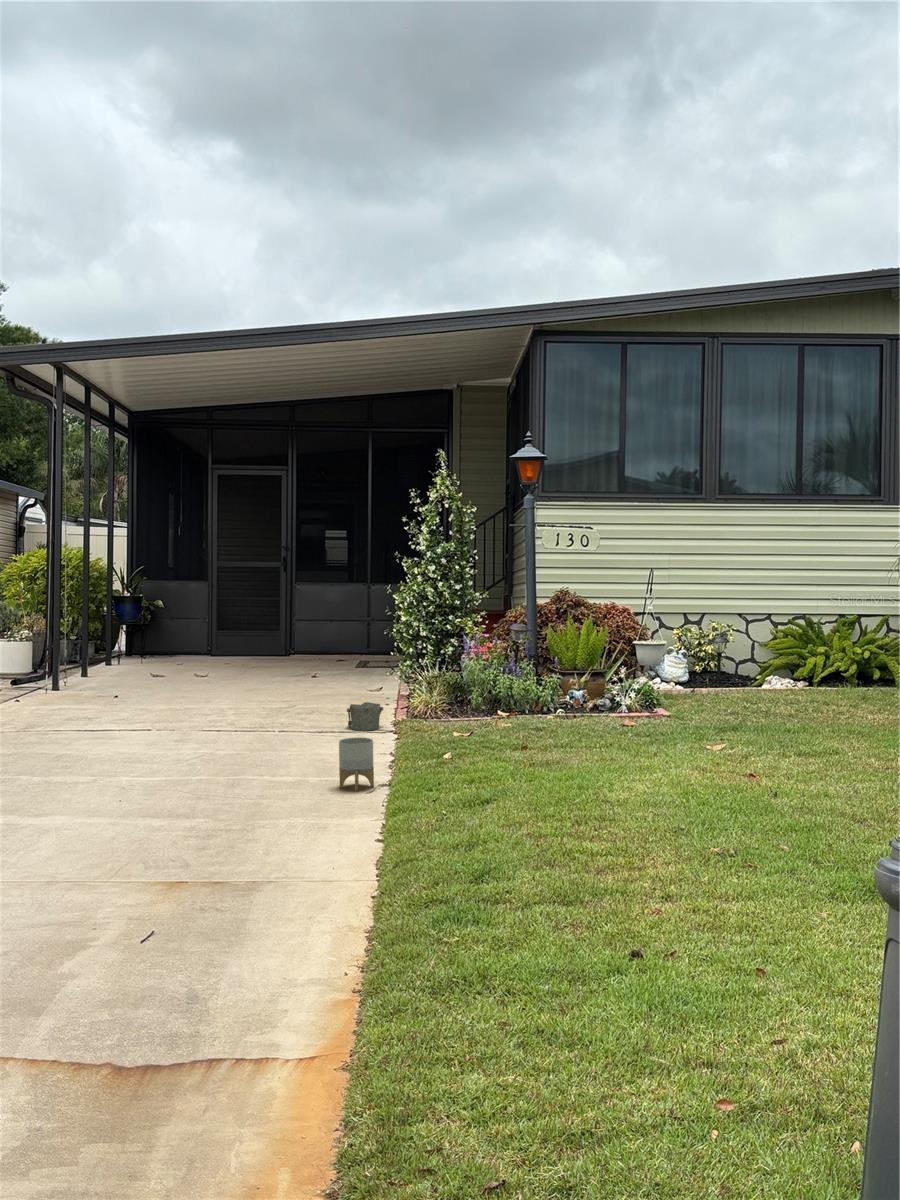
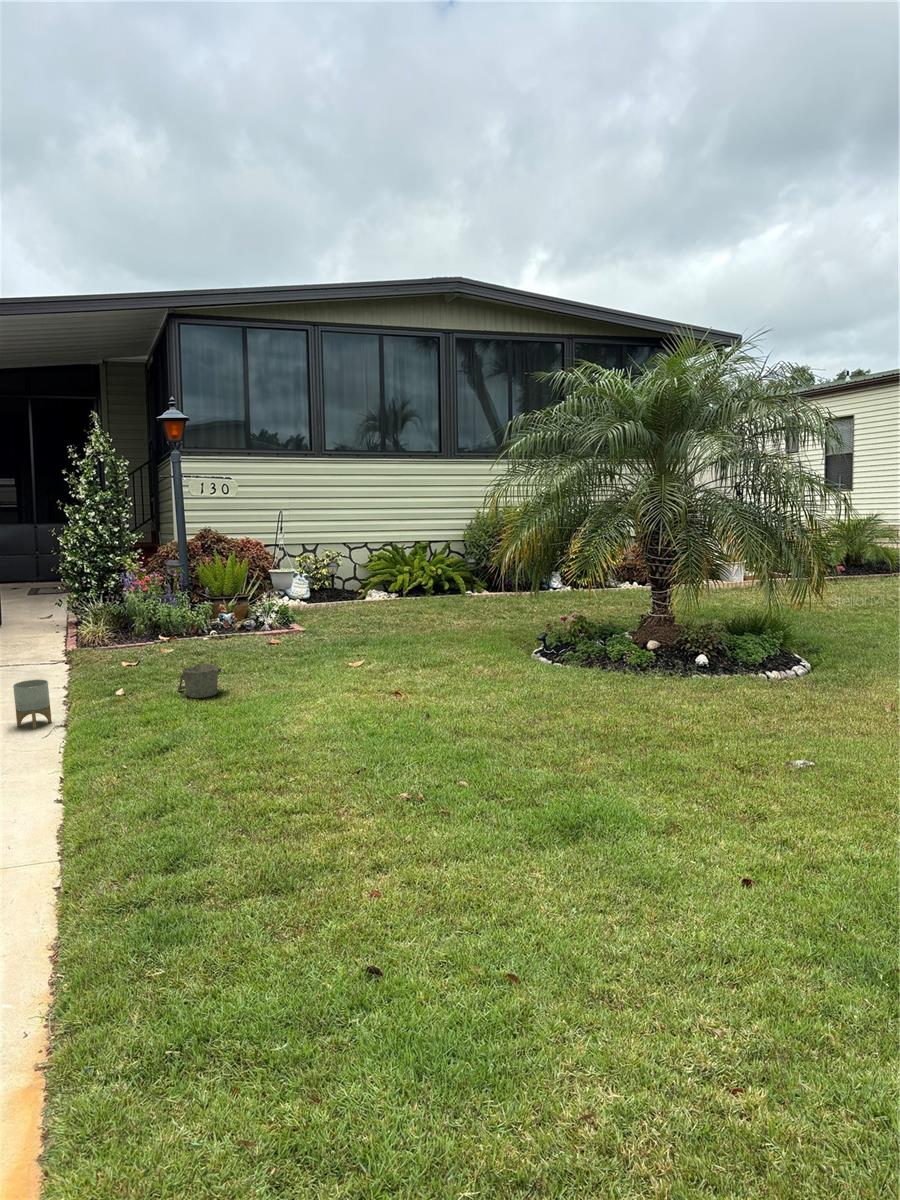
bucket: present [347,702,383,731] -> present [177,664,221,698]

